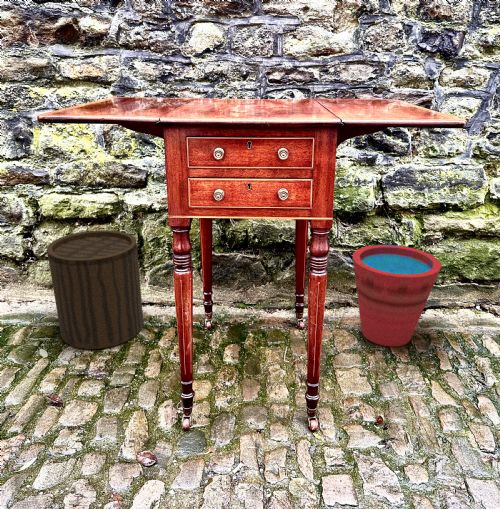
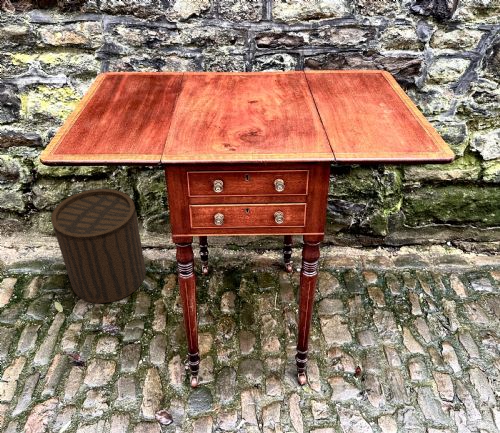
bucket: present [353,245,441,346] -> none [337,196,417,291]

